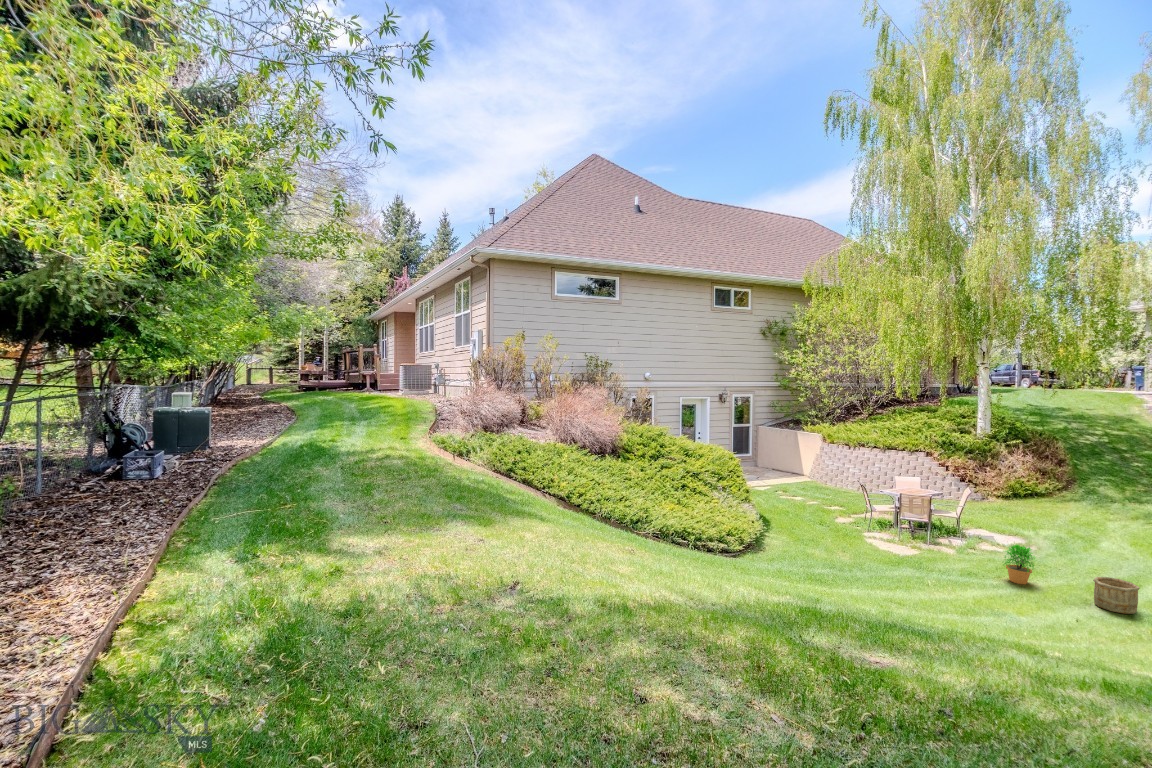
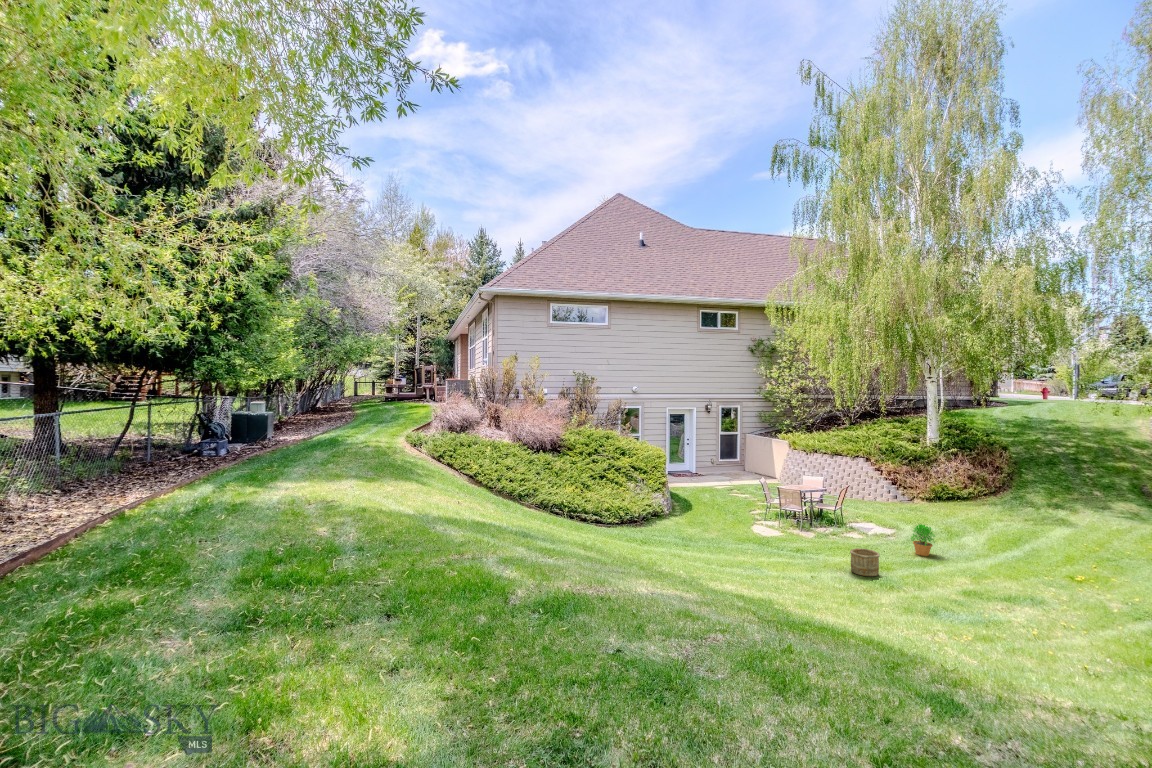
potted plant: present [1003,545,1035,584] -> present [911,524,935,556]

